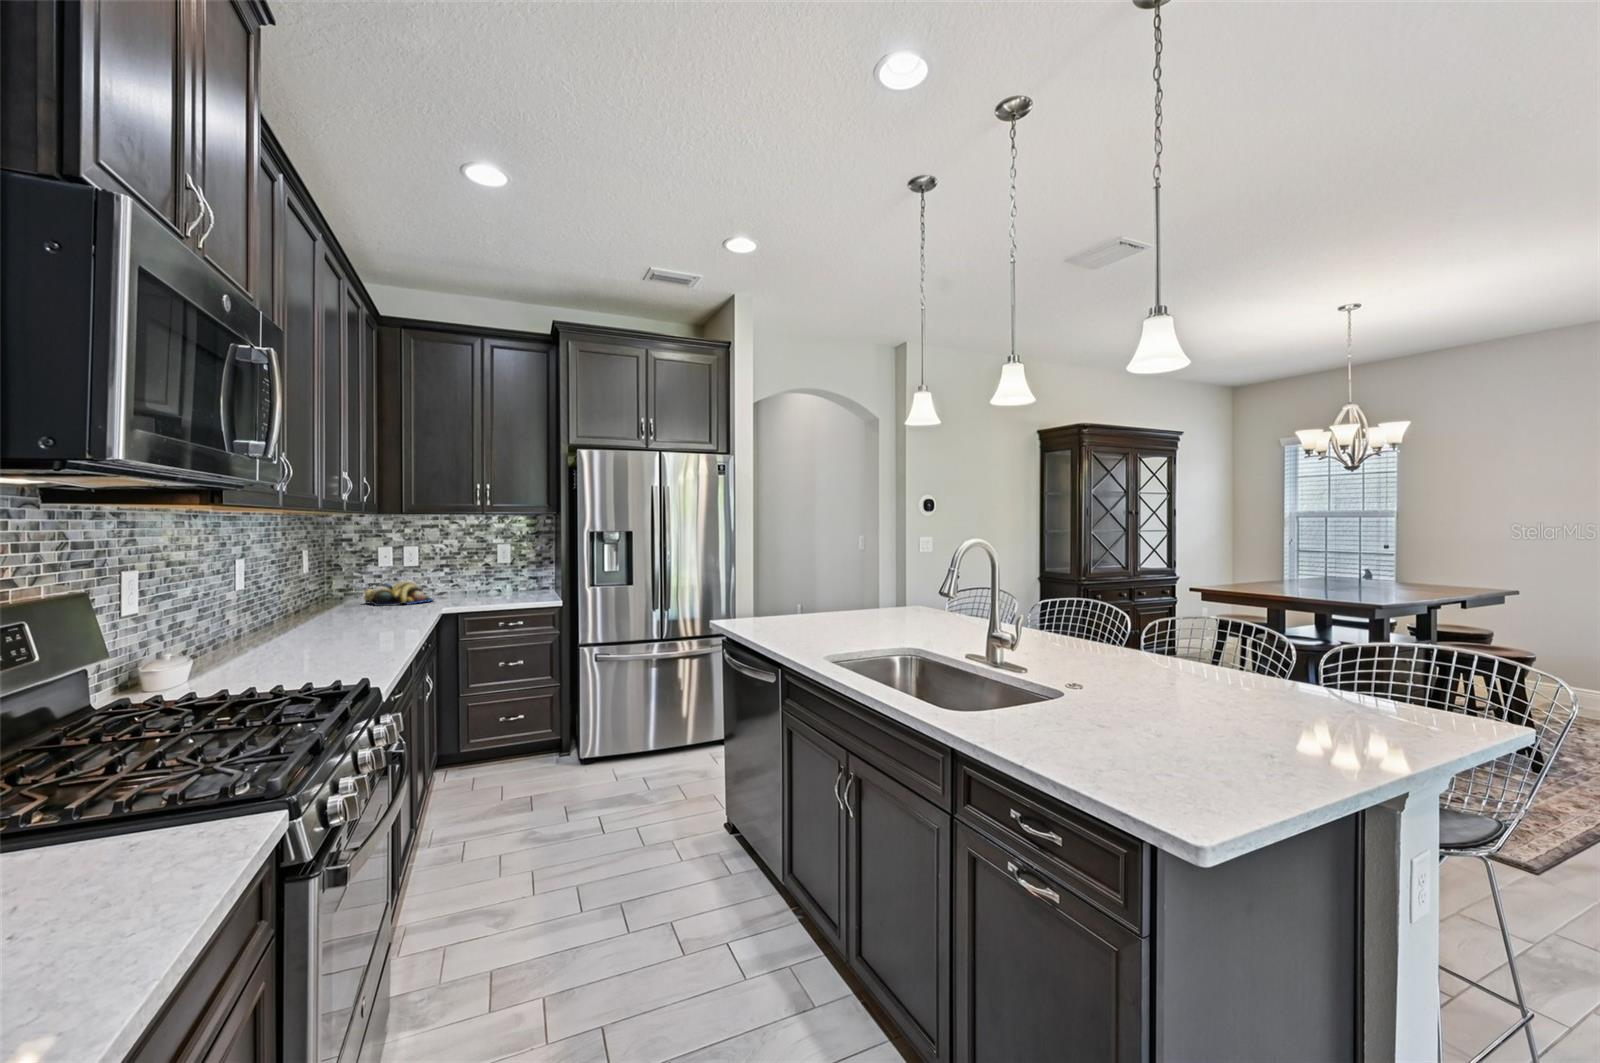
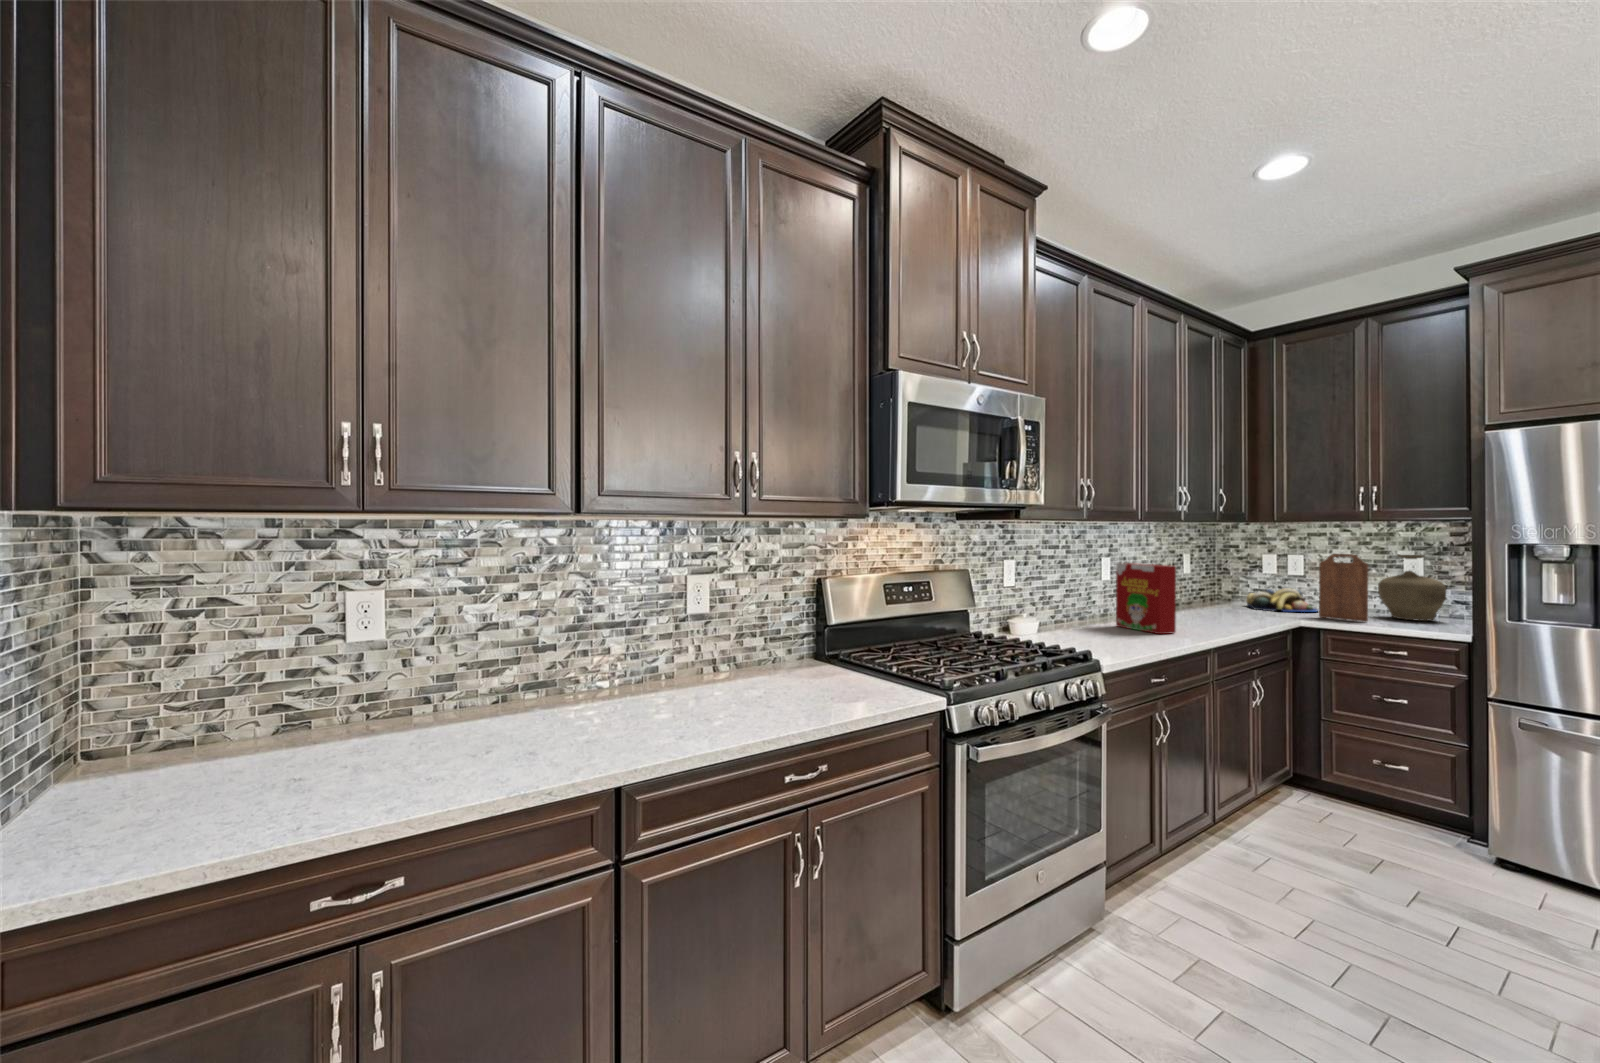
vase: none [480,541,527,598] -> present [1378,554,1446,621]
cutting board: none [443,543,483,605] -> present [1319,554,1368,622]
cereal box: none [273,564,358,648] -> present [1116,563,1176,634]

